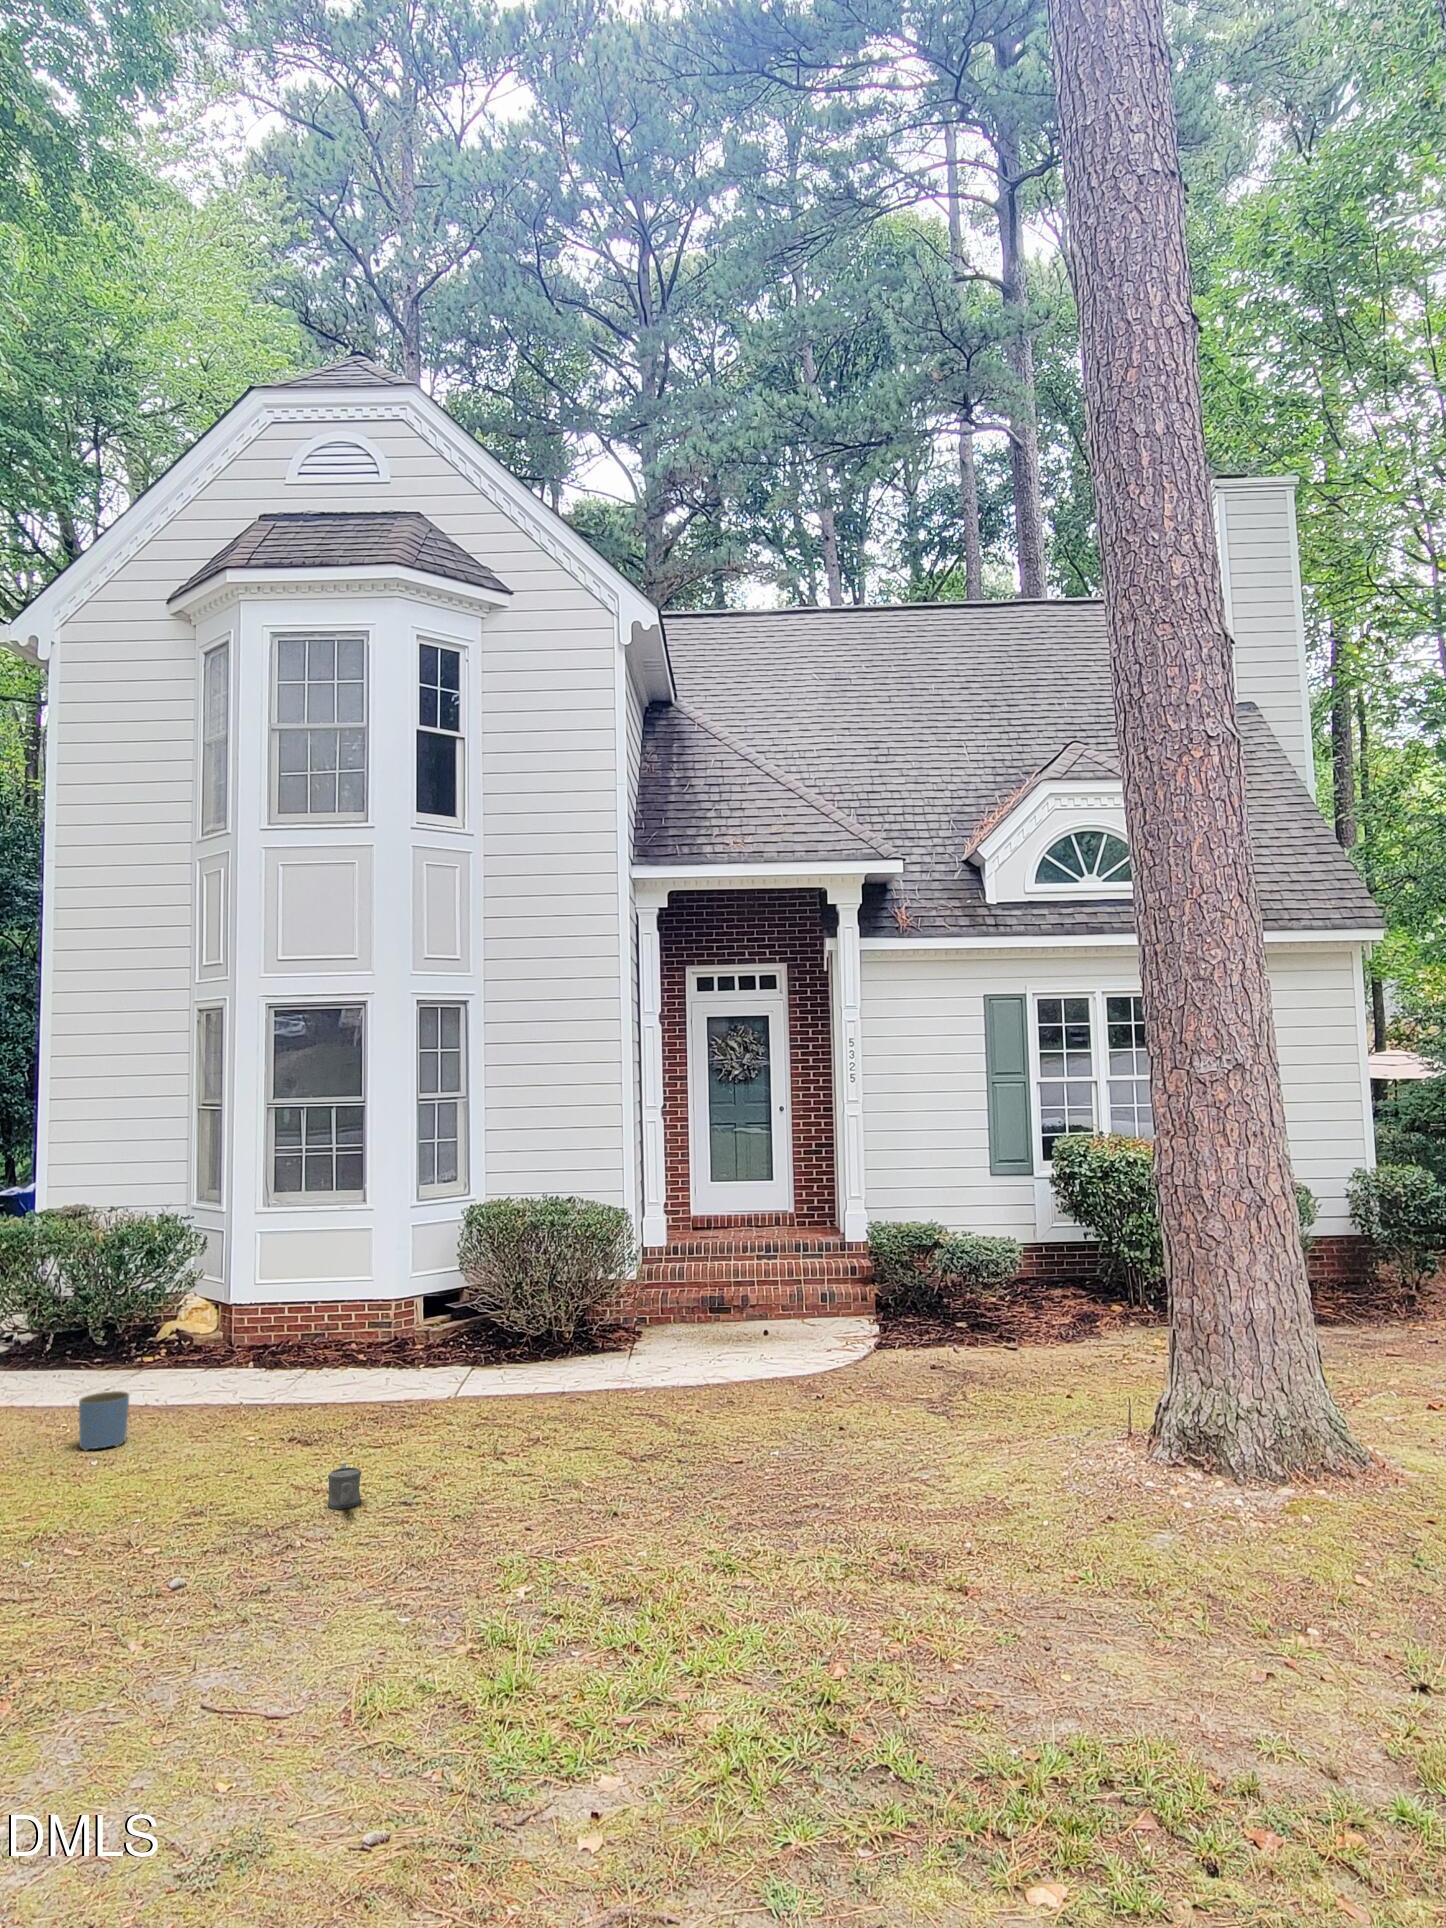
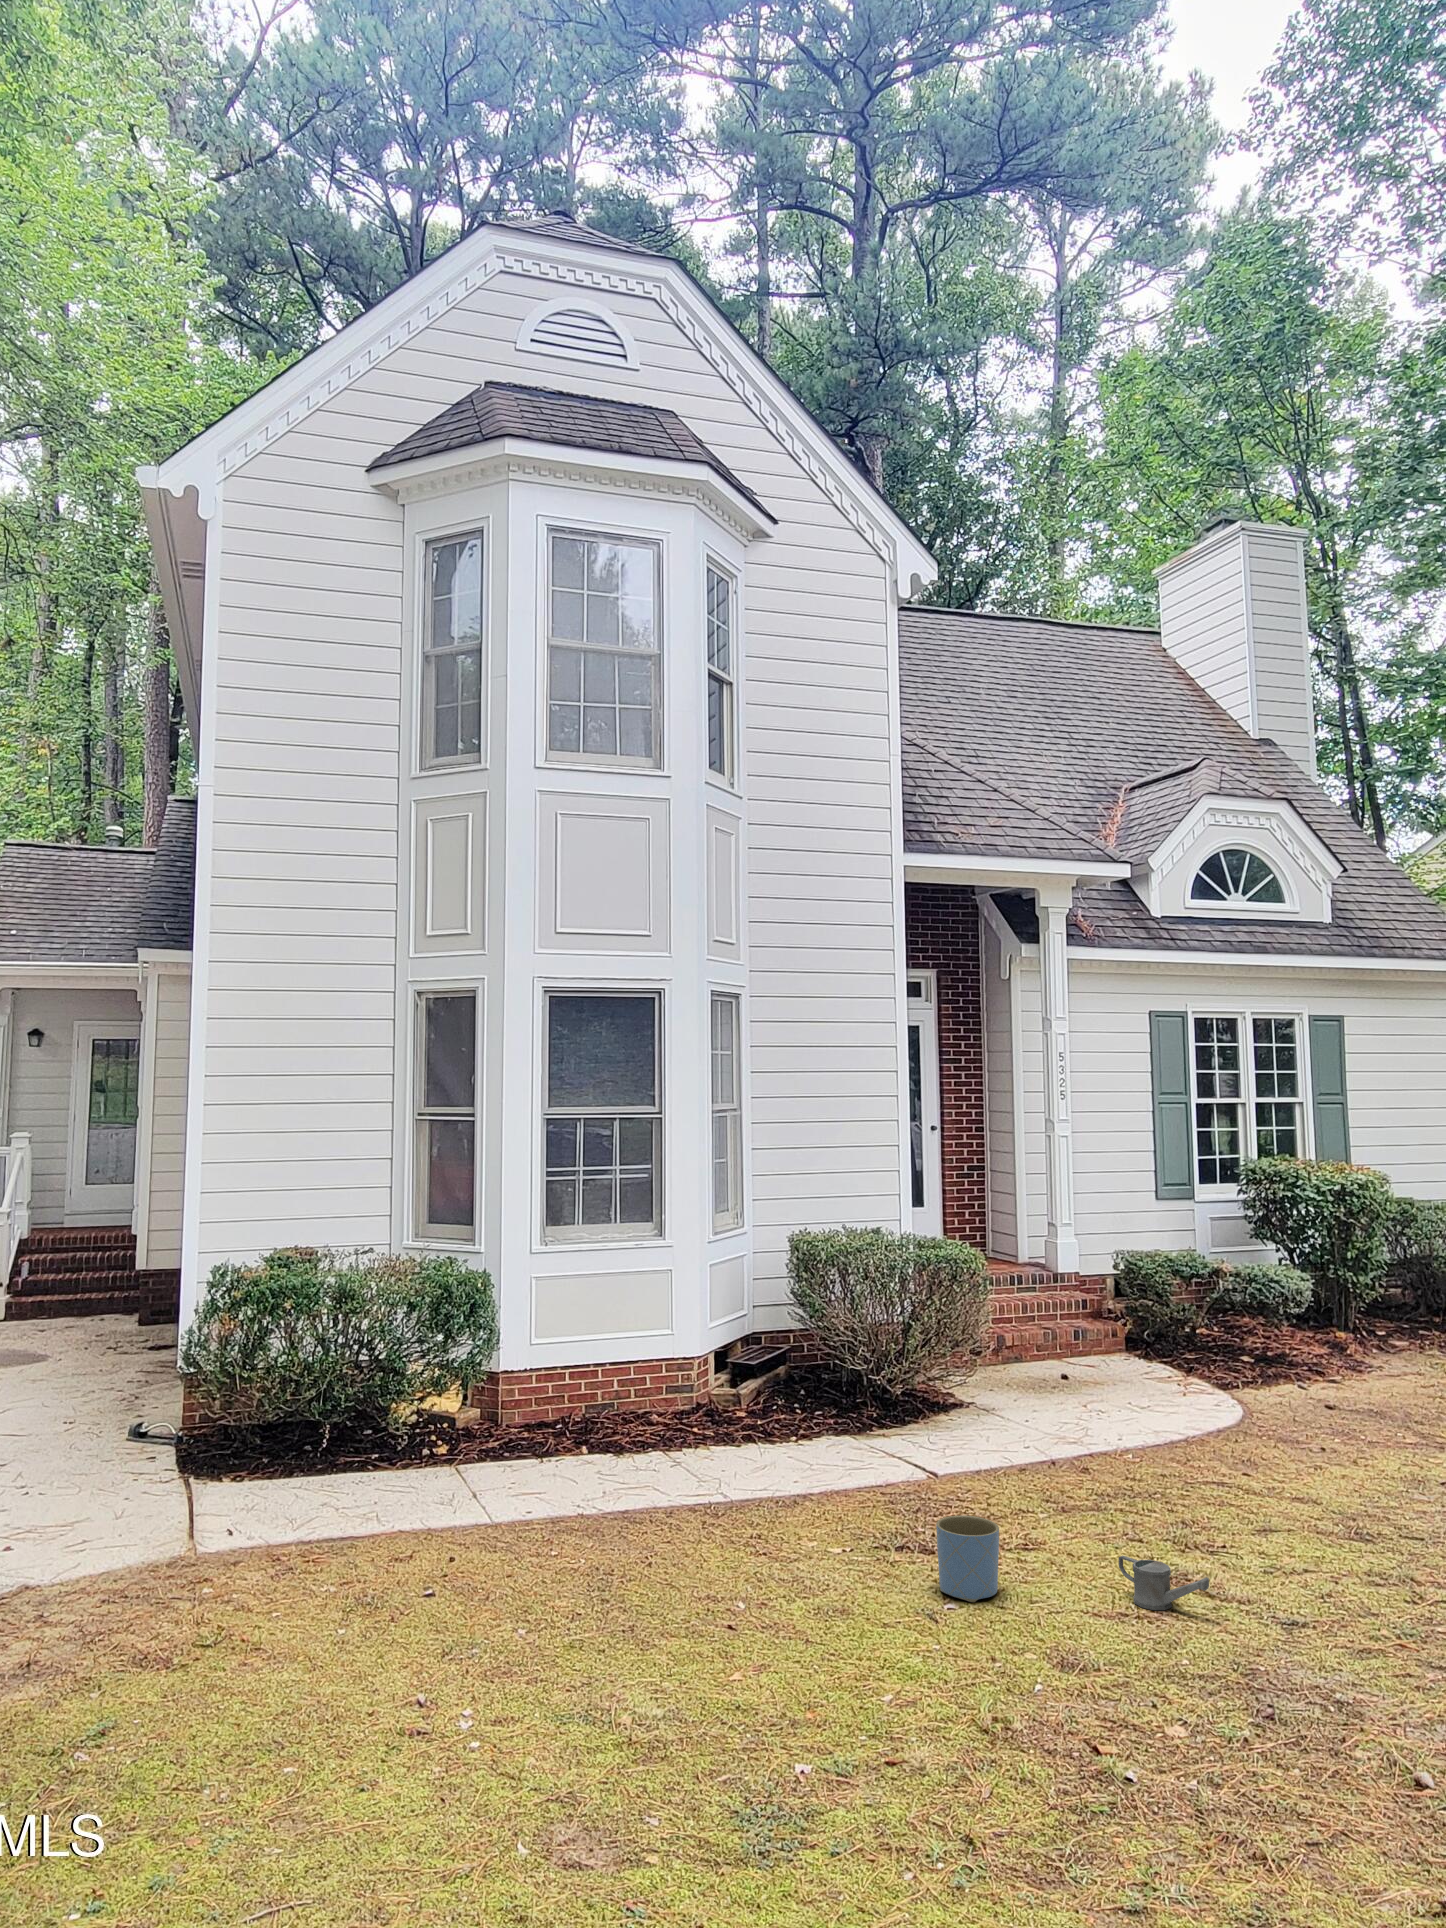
planter: present [79,1391,129,1451] -> present [936,1515,999,1602]

